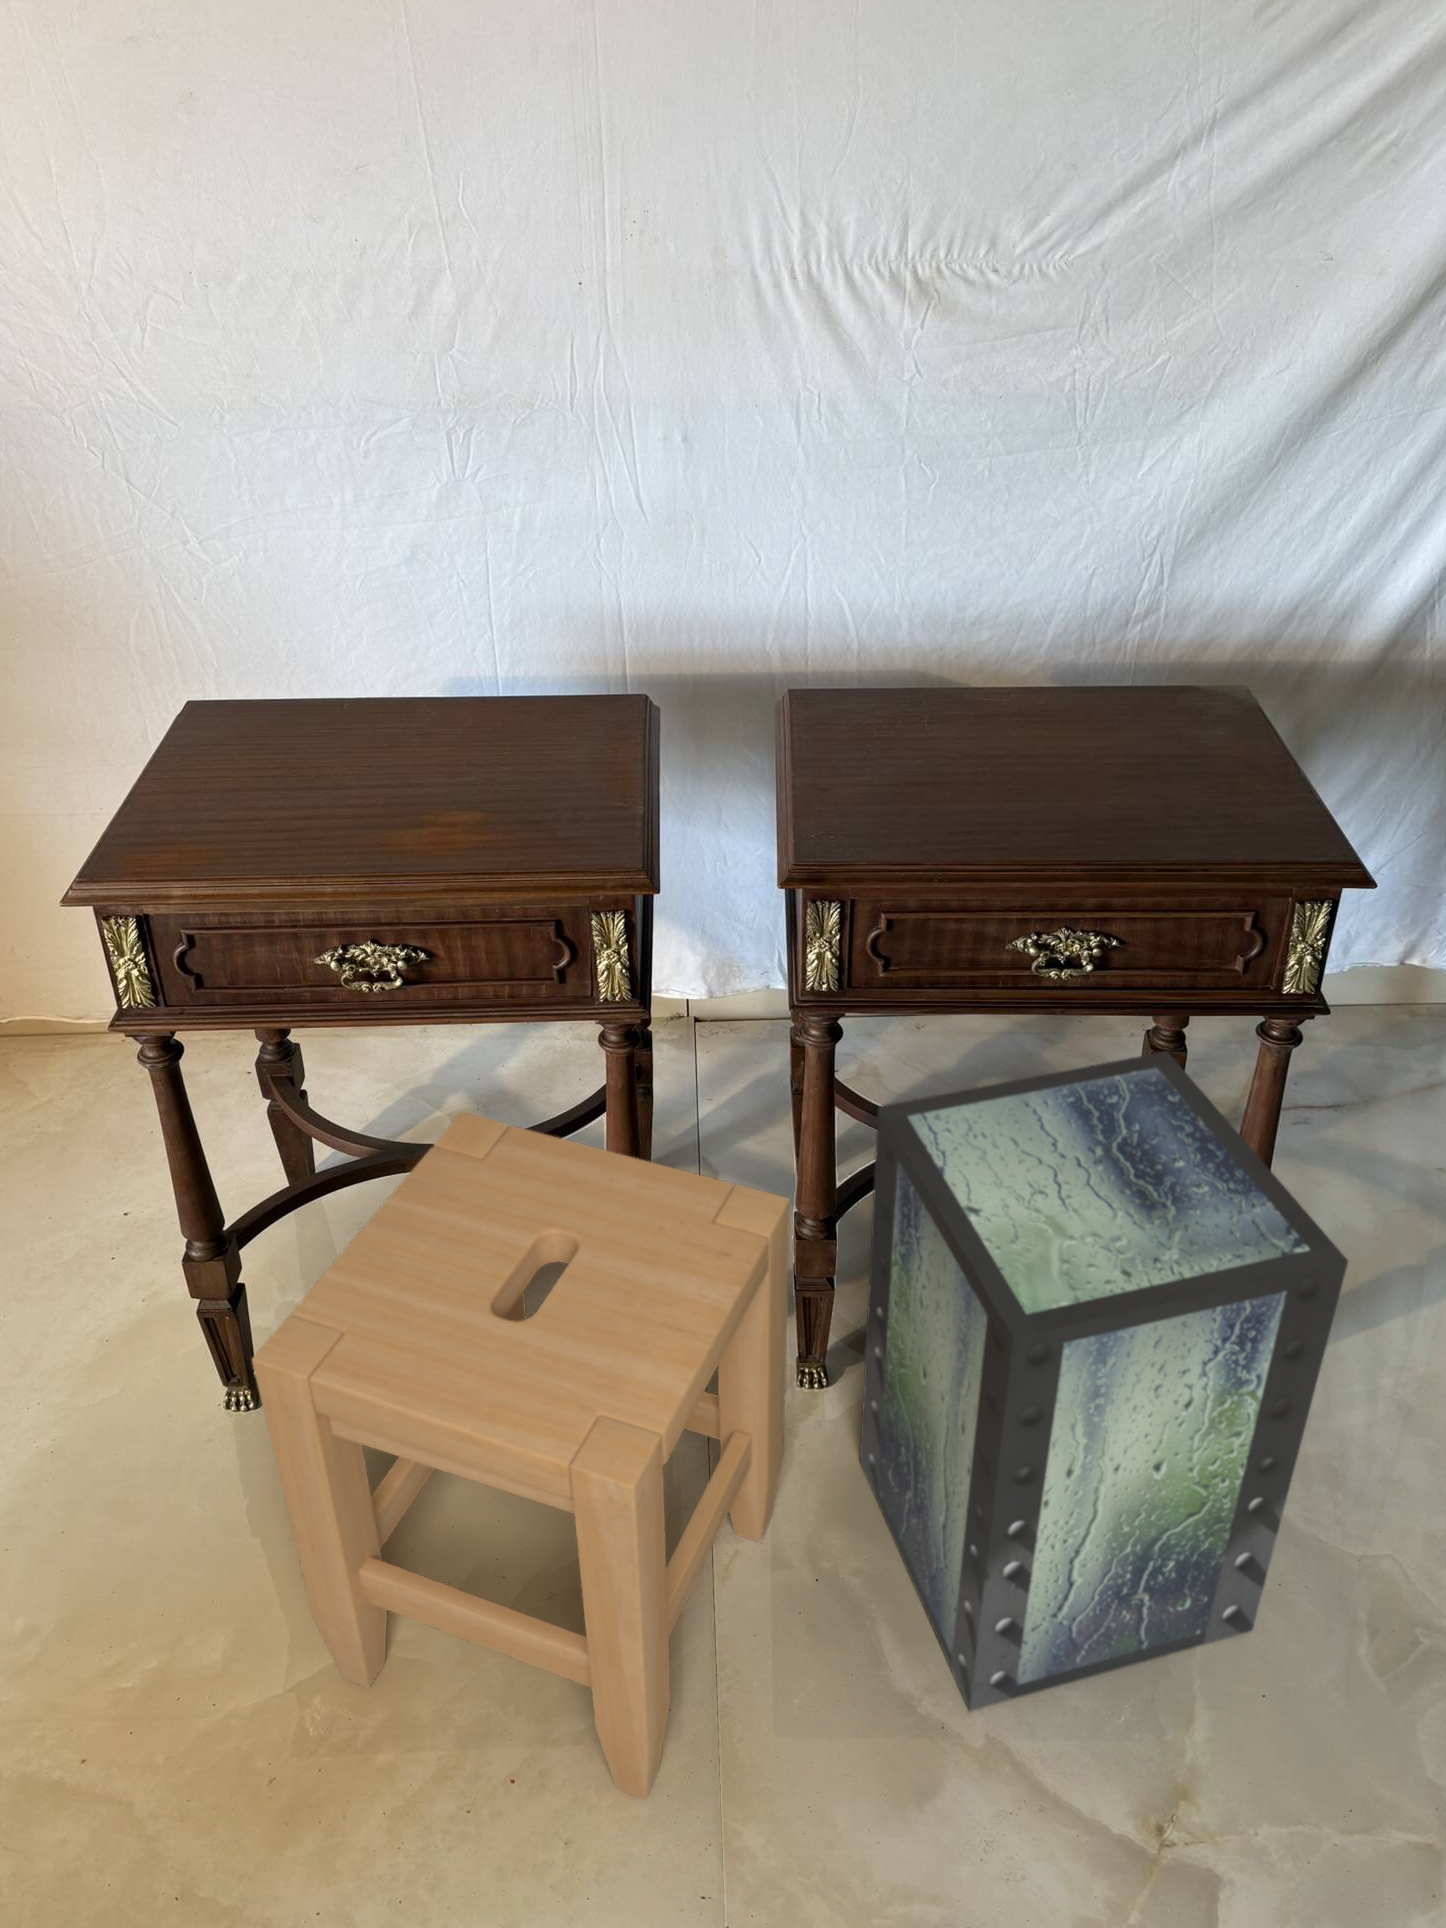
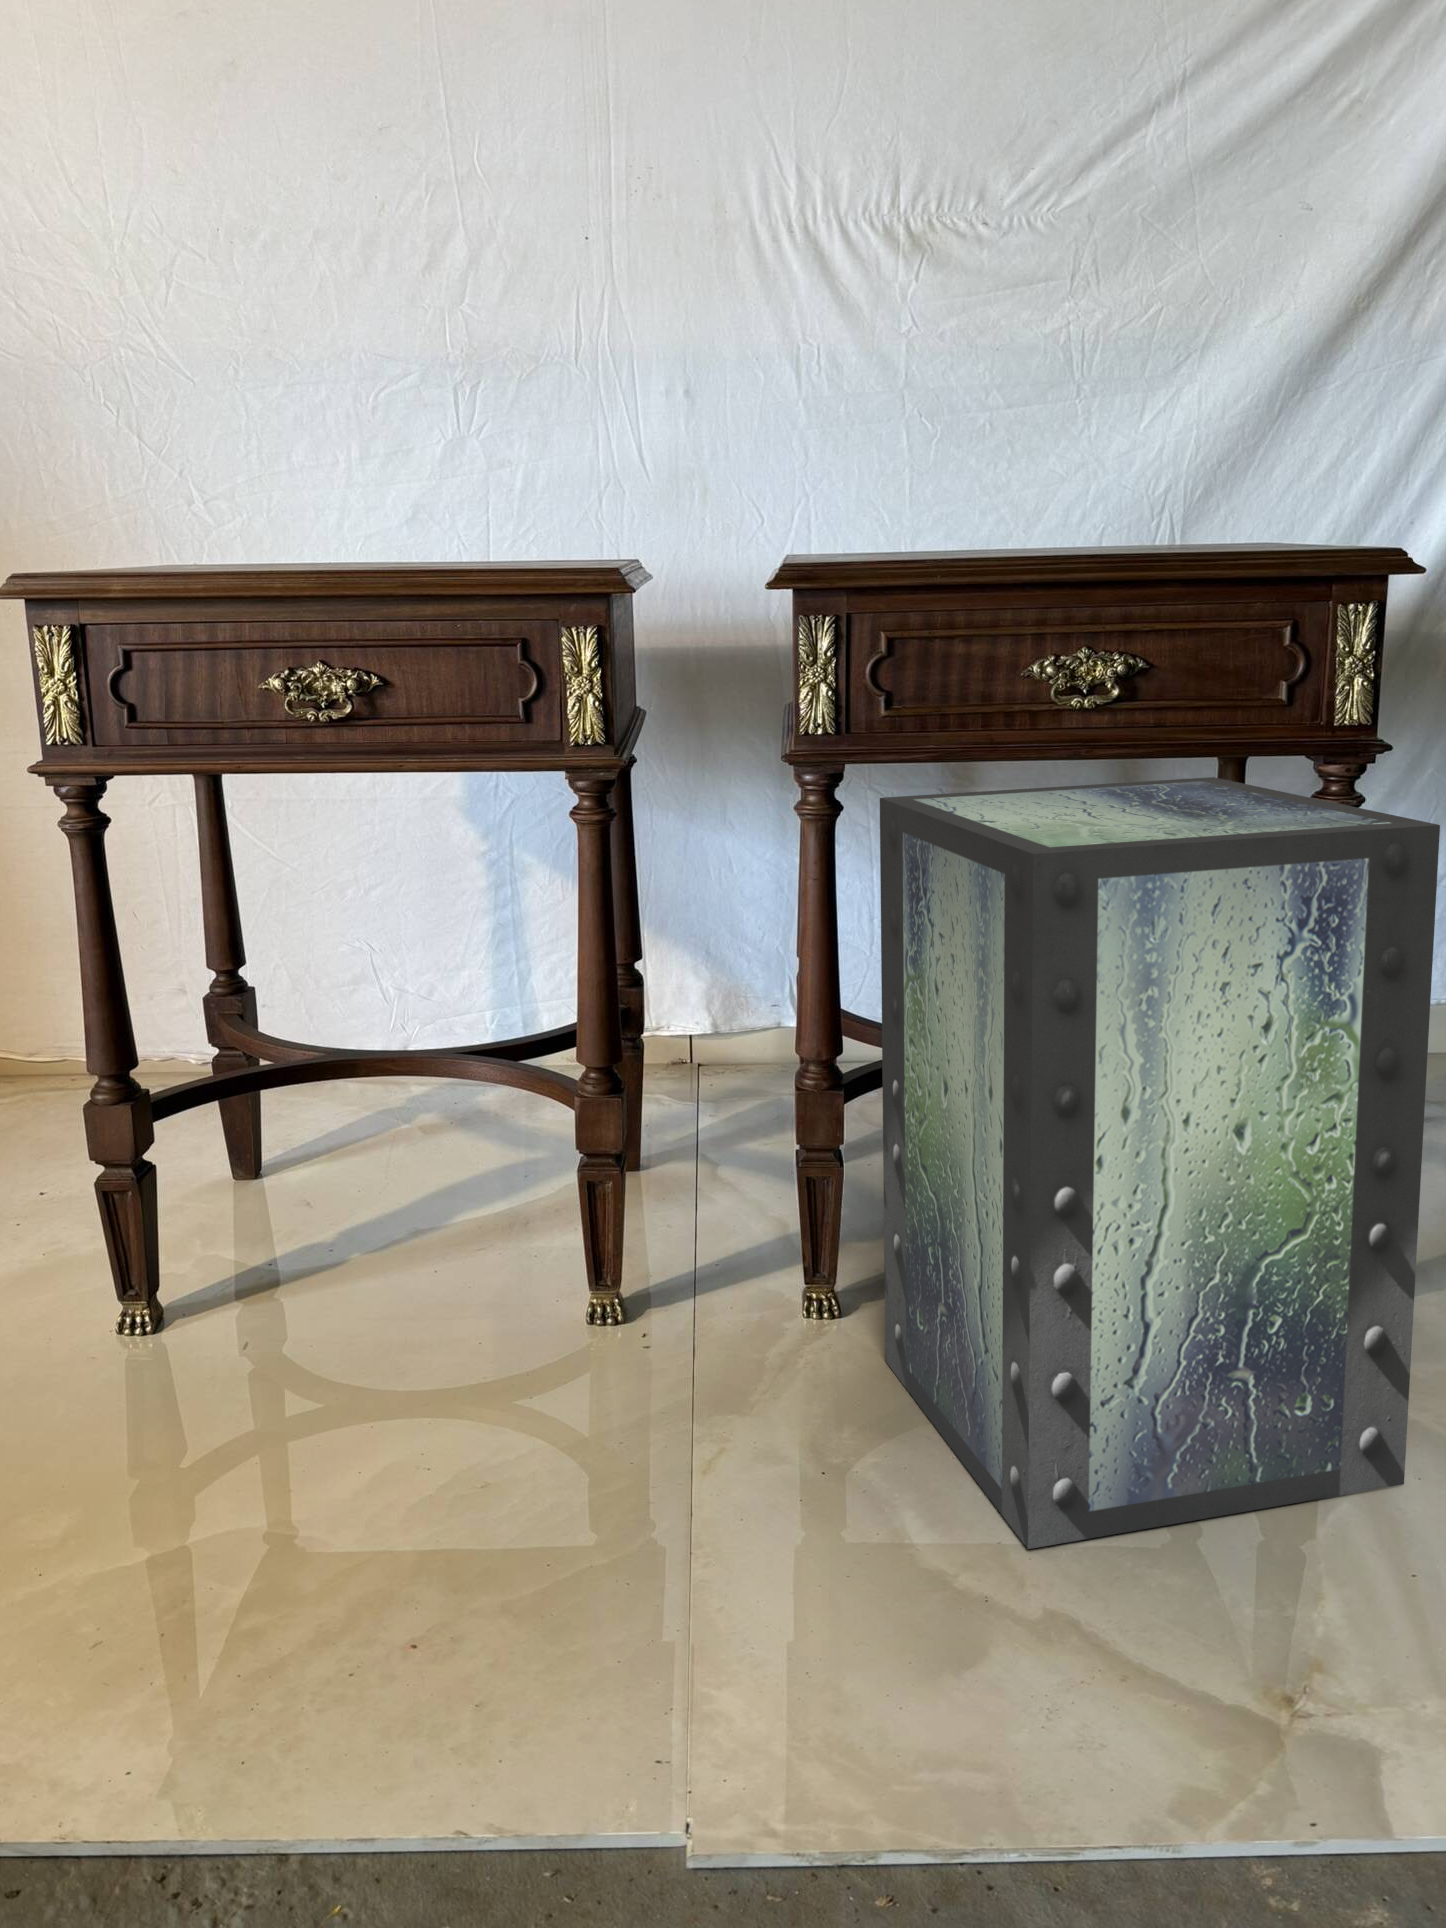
stool: present [252,1112,790,1800] -> none [122,858,784,1623]

